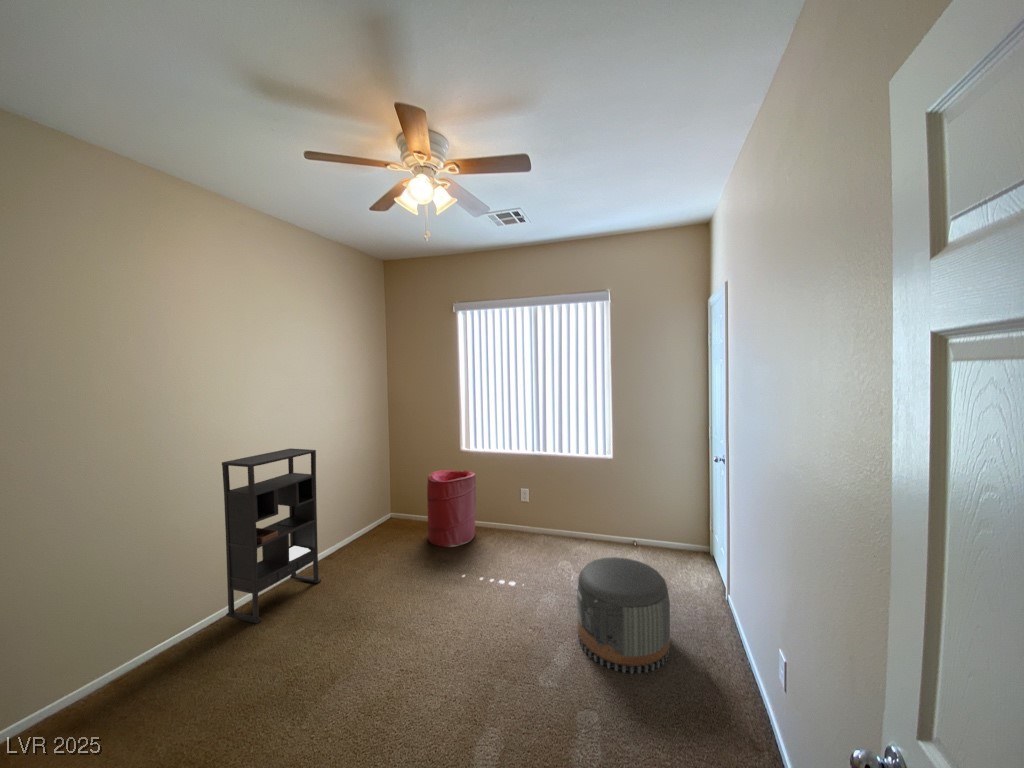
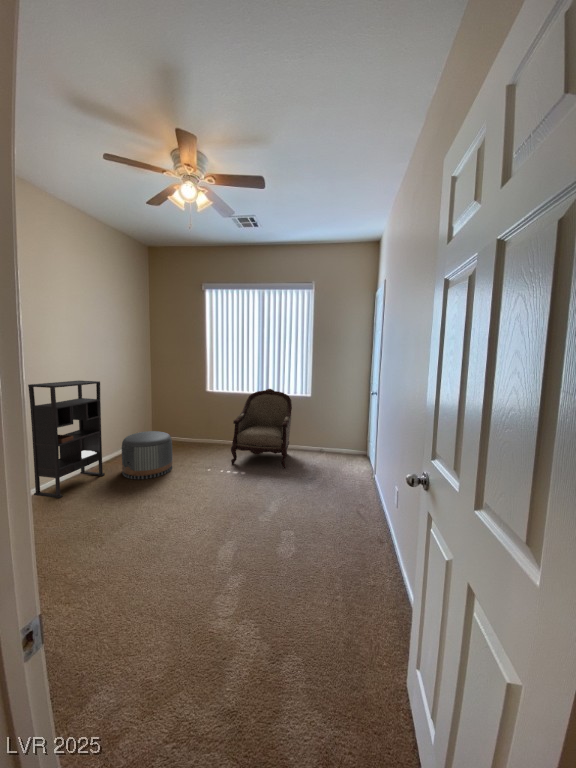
armchair: none [495,448,584,577] -> present [231,389,292,469]
laundry hamper: present [427,470,476,547] -> none [182,405,217,455]
pouf: present [577,557,670,674] -> present [122,431,173,479]

